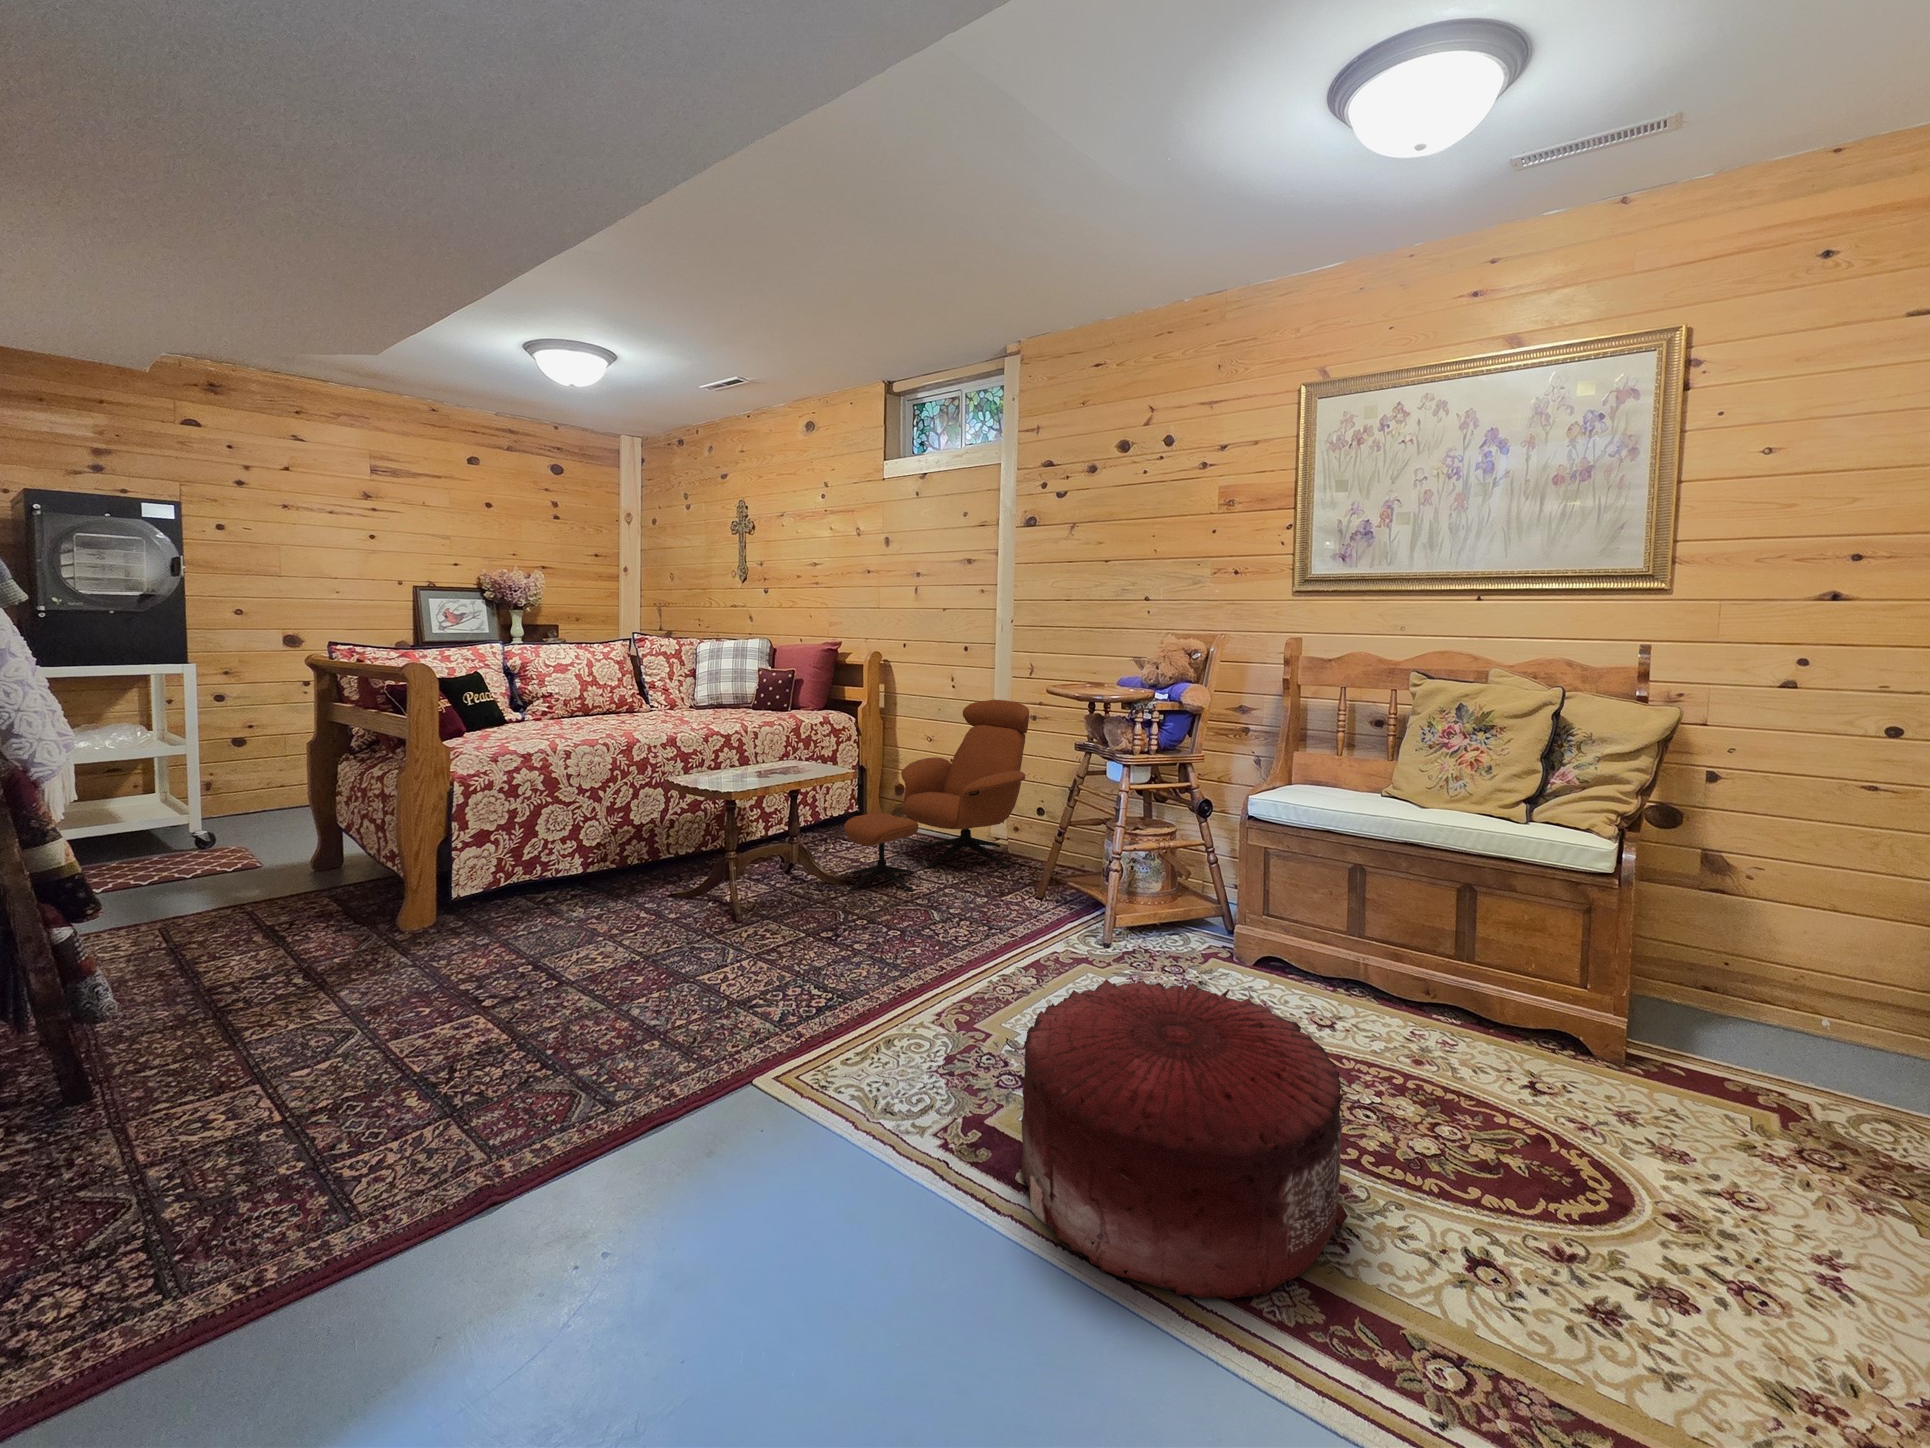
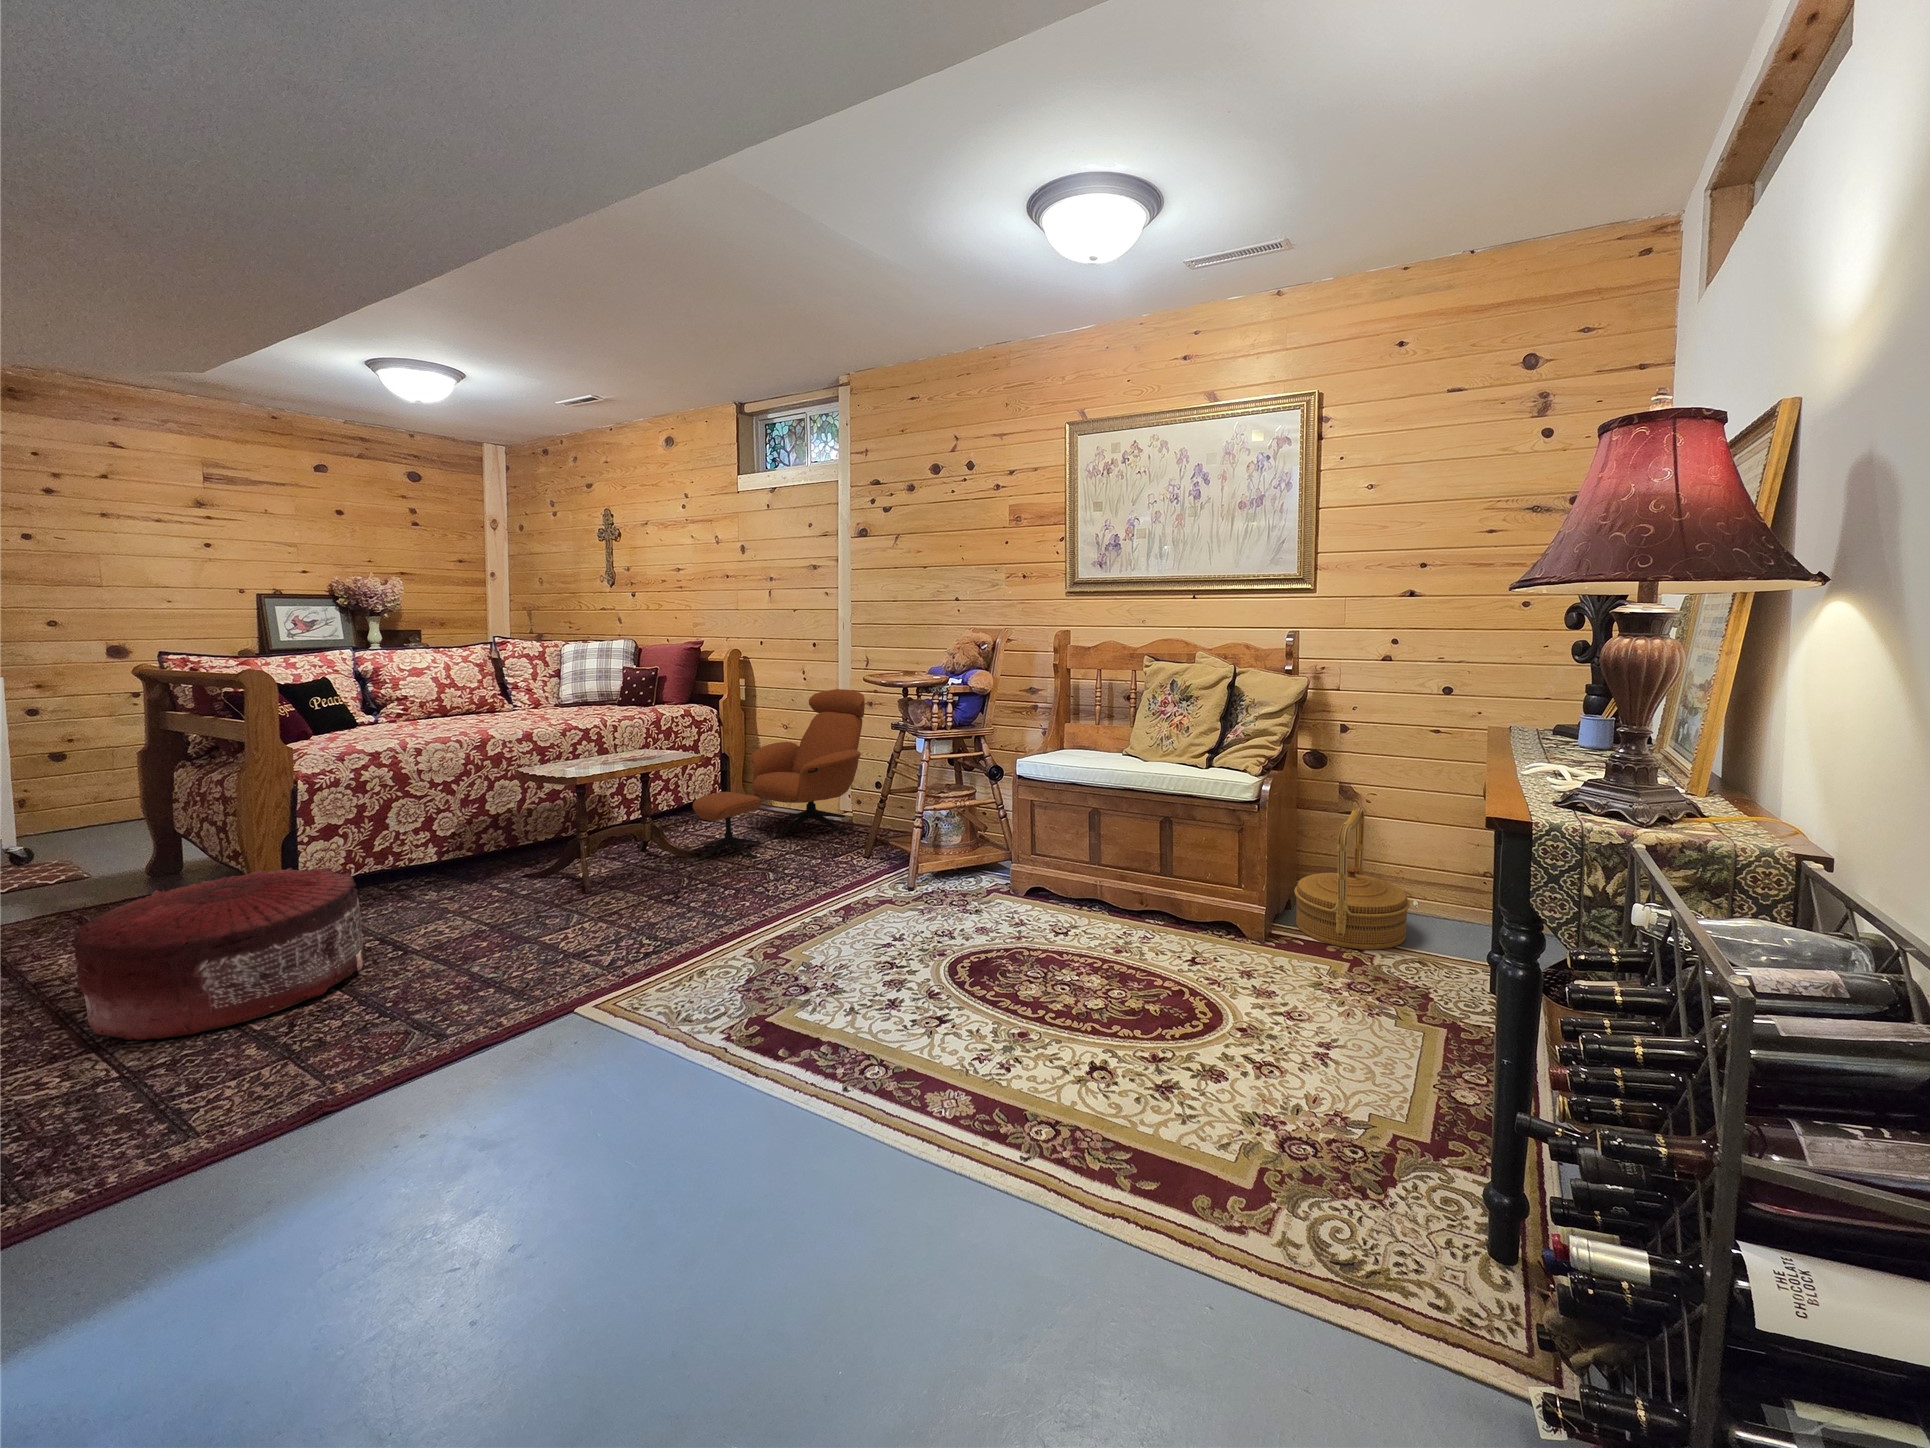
woven basket: none [1654,886,1855,1096] -> present [1294,807,1410,950]
pouf: present [1021,979,1348,1299] -> present [72,868,367,1040]

